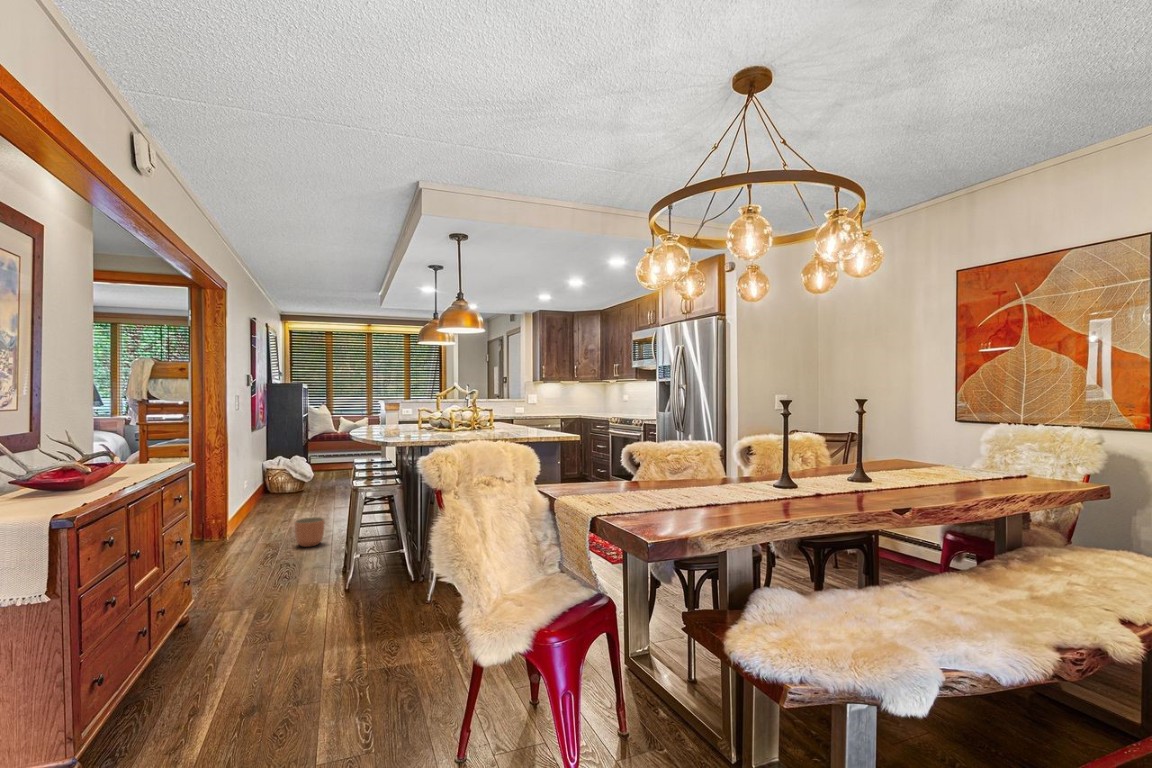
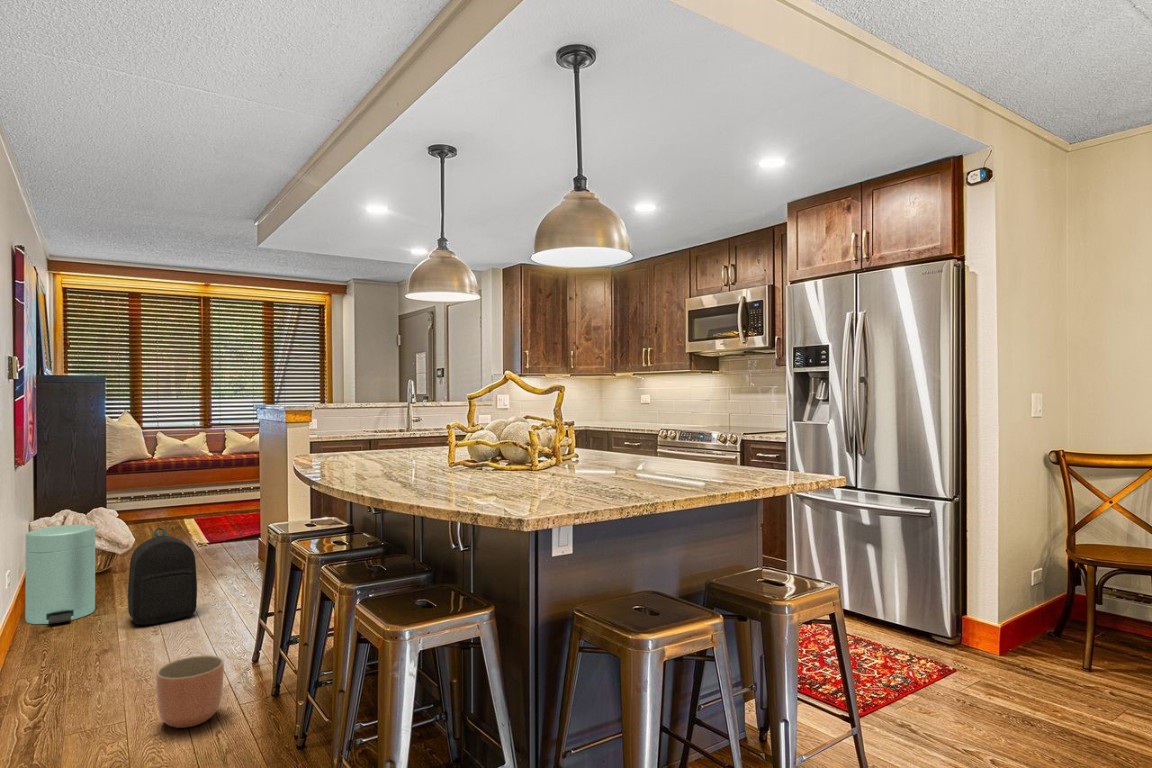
trash can: none [255,462,288,511] -> present [25,525,95,624]
backpack: none [301,464,333,513] -> present [128,528,197,625]

